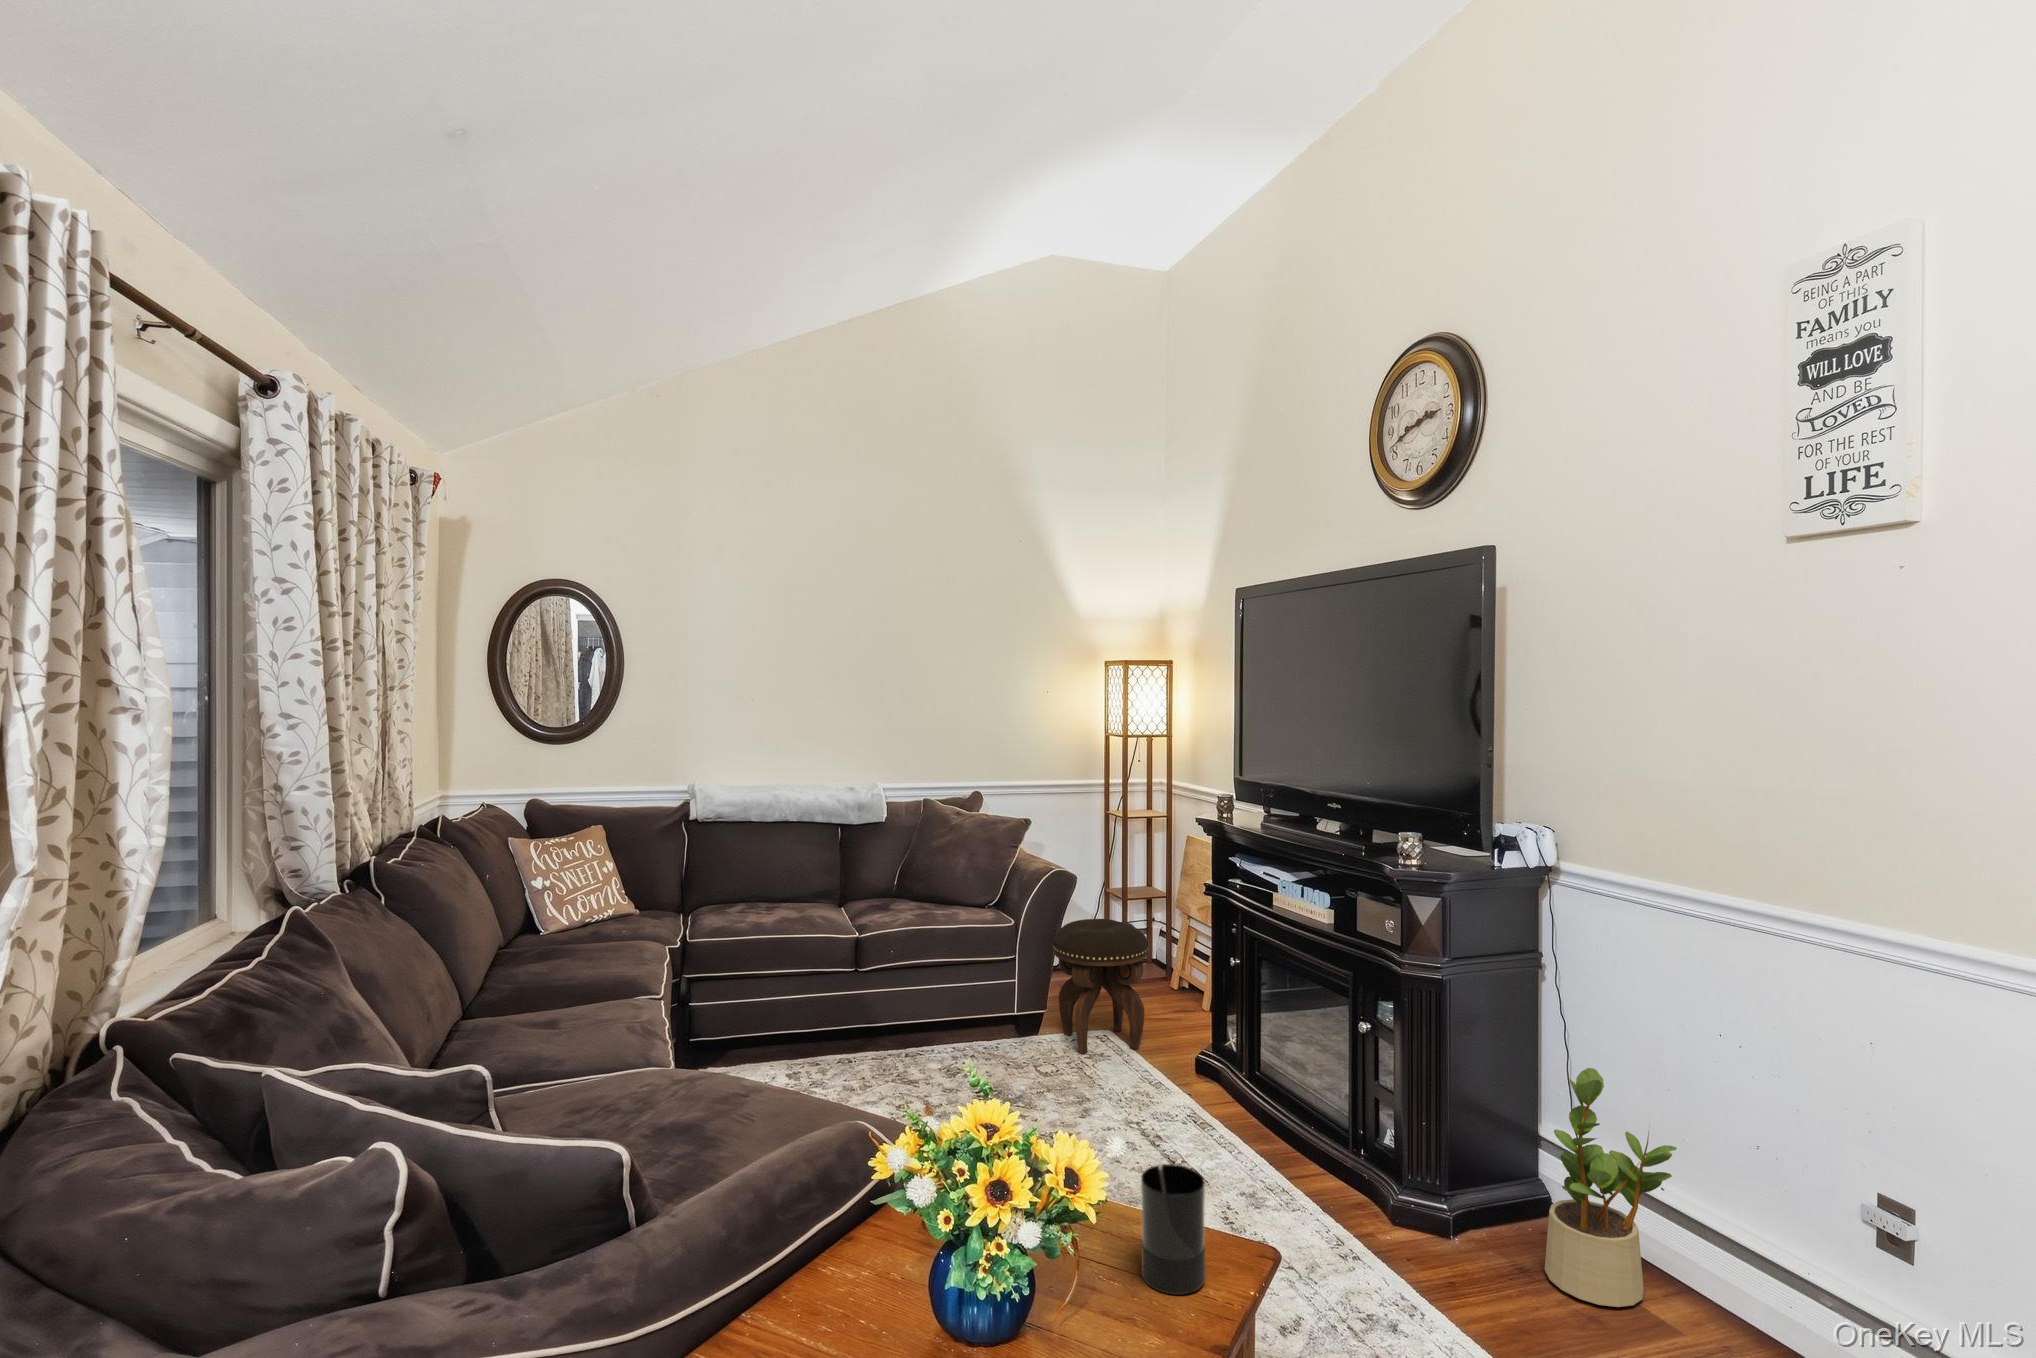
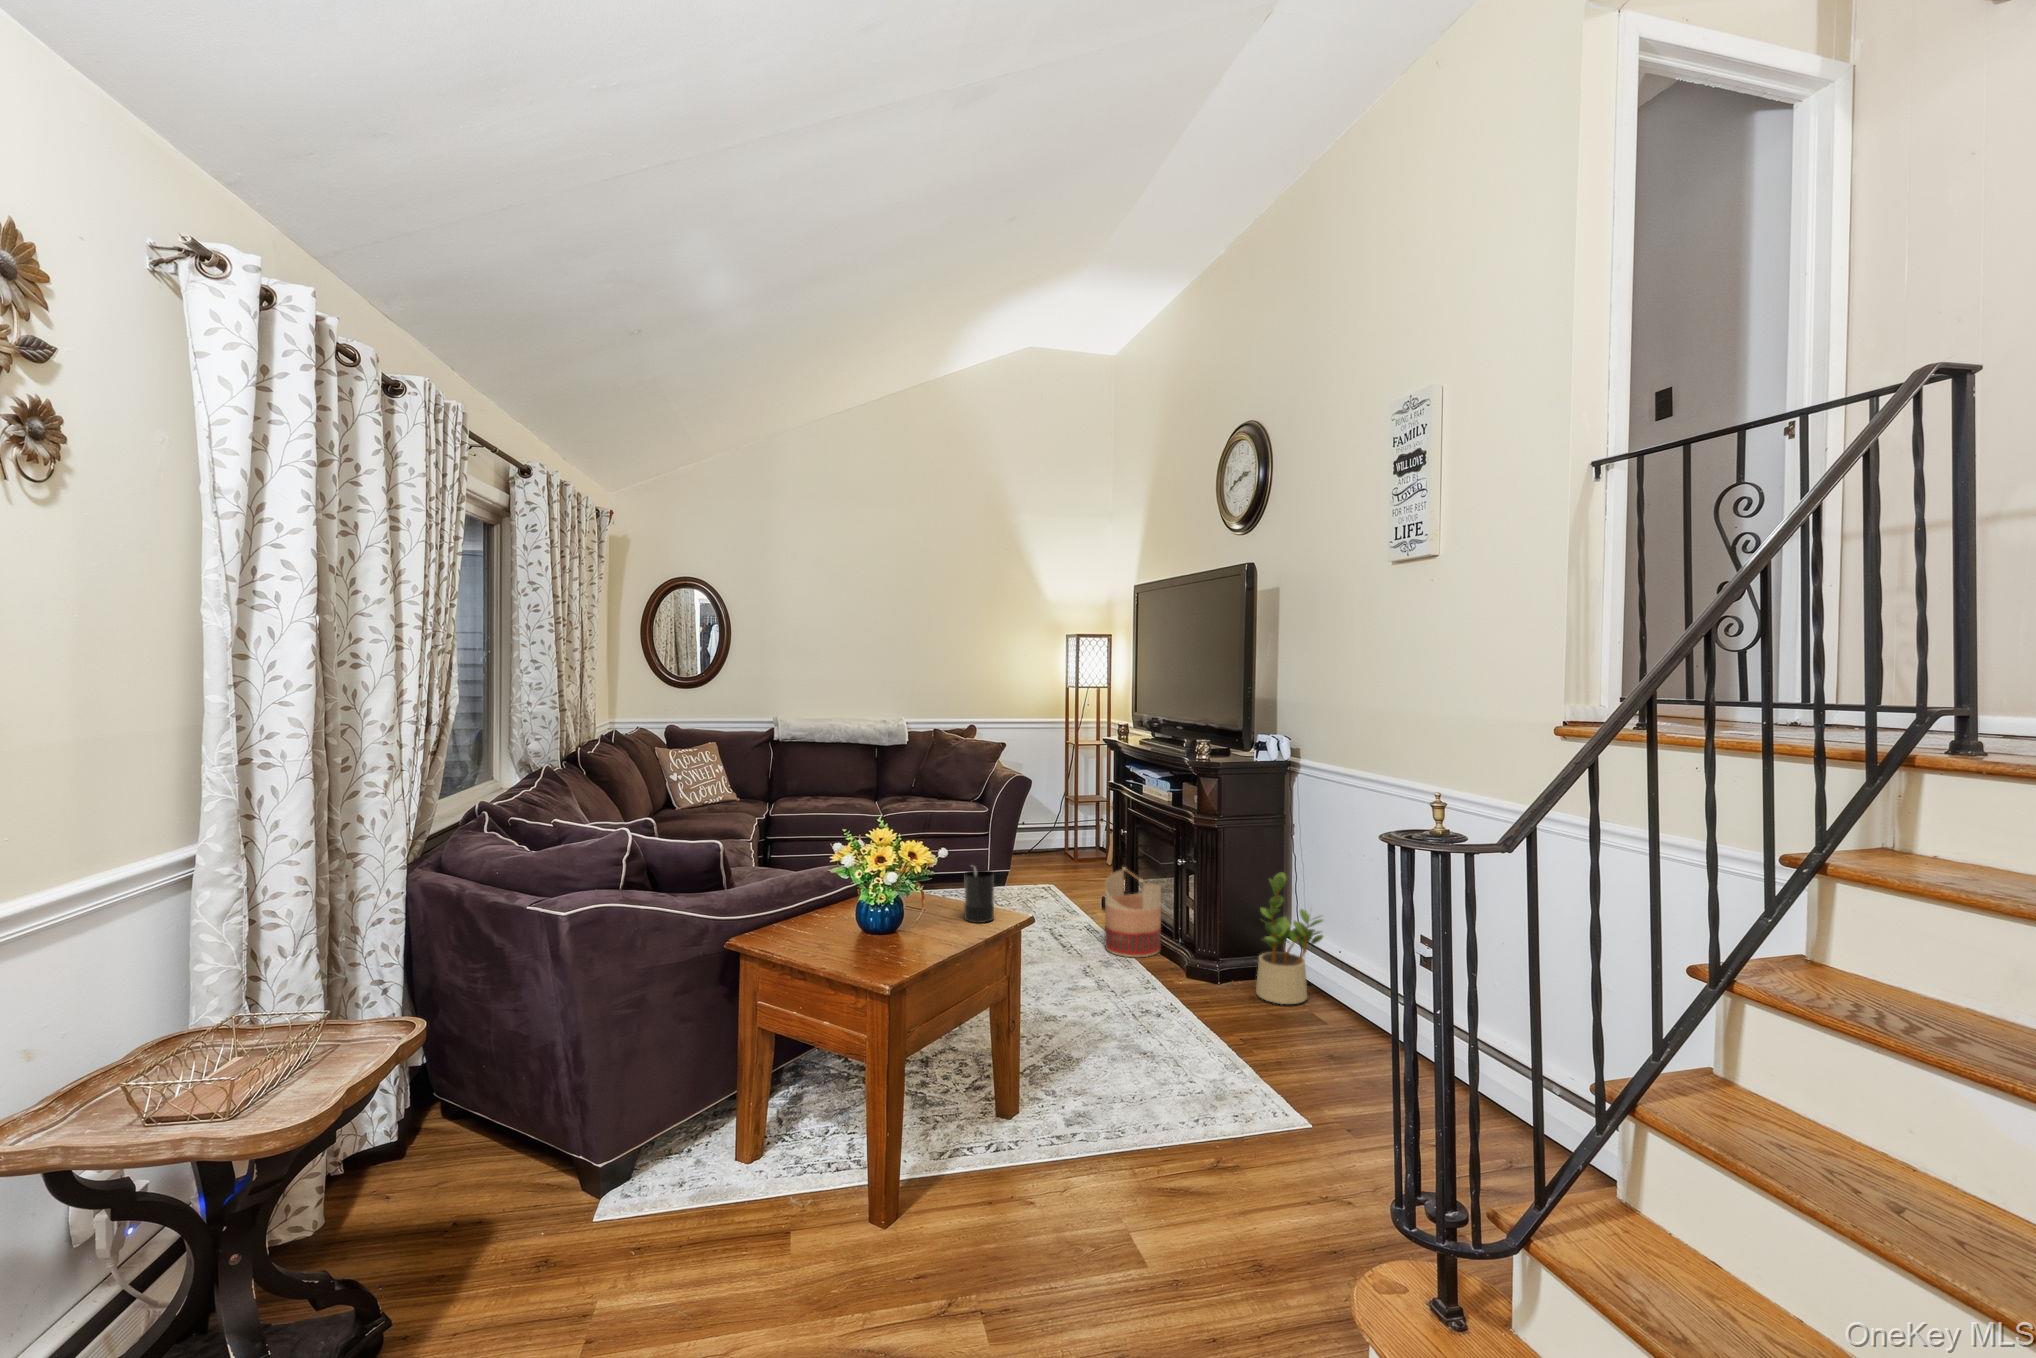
footstool: present [1053,919,1148,1054] -> none [1012,809,1075,895]
basket: none [1243,1033,1336,1192] -> present [1105,868,1161,957]

